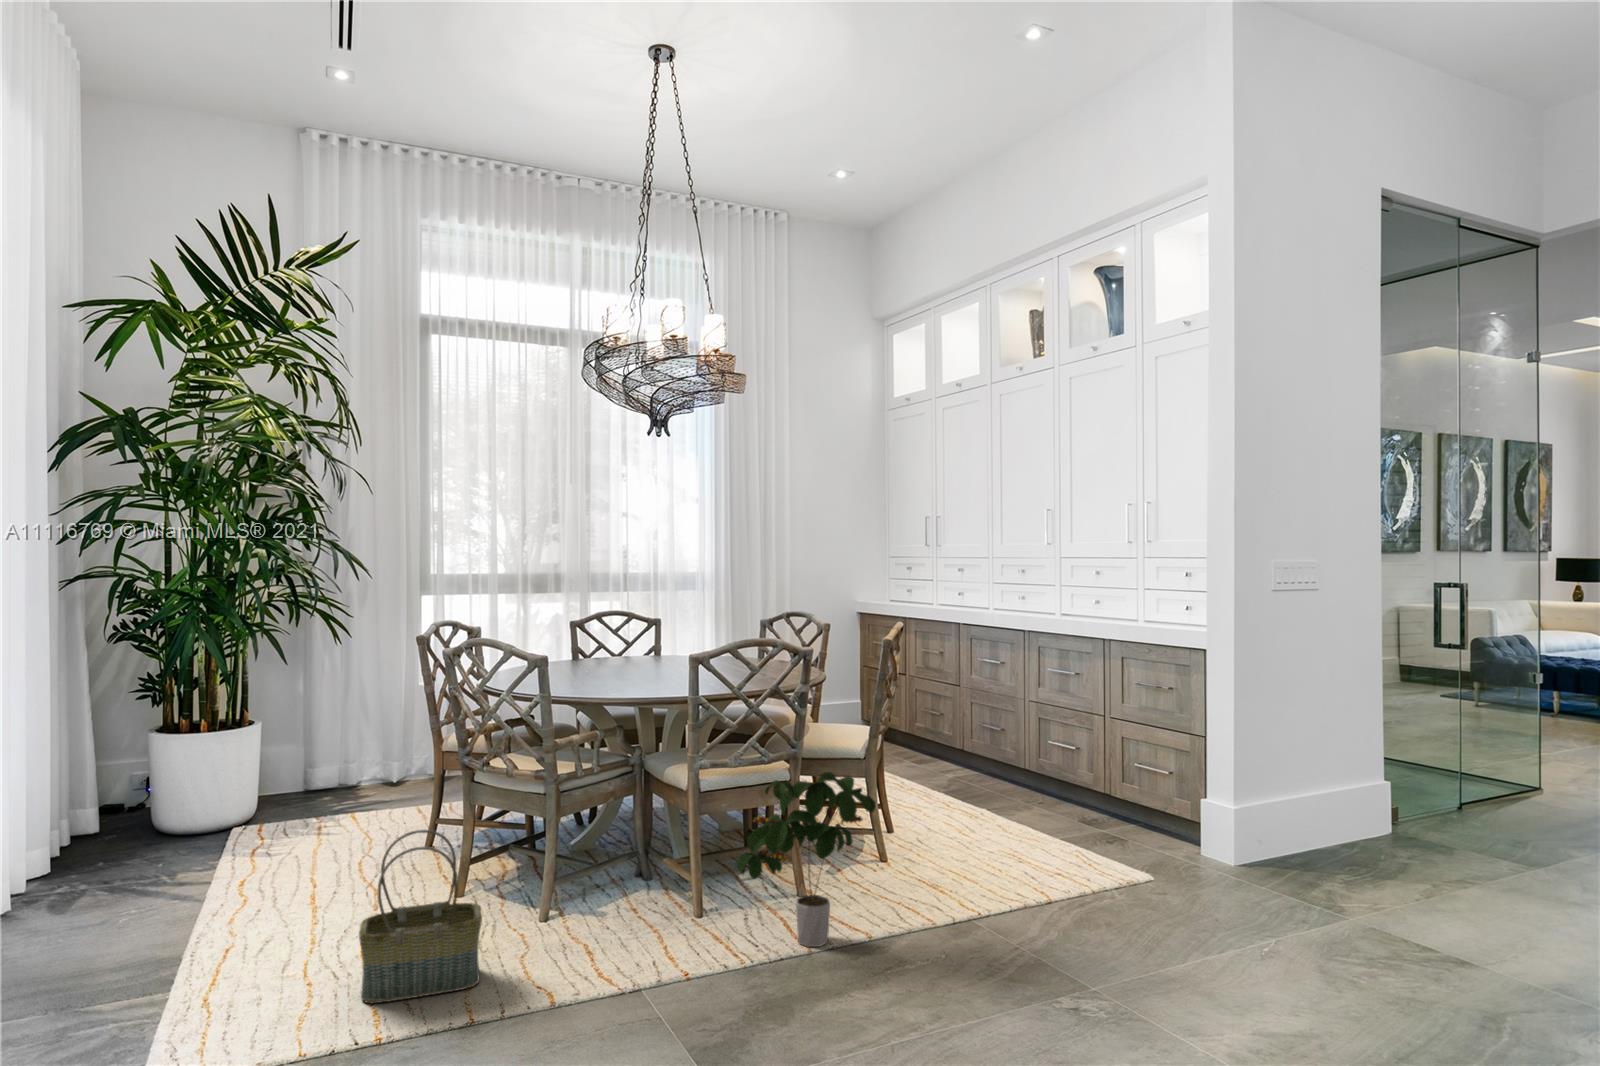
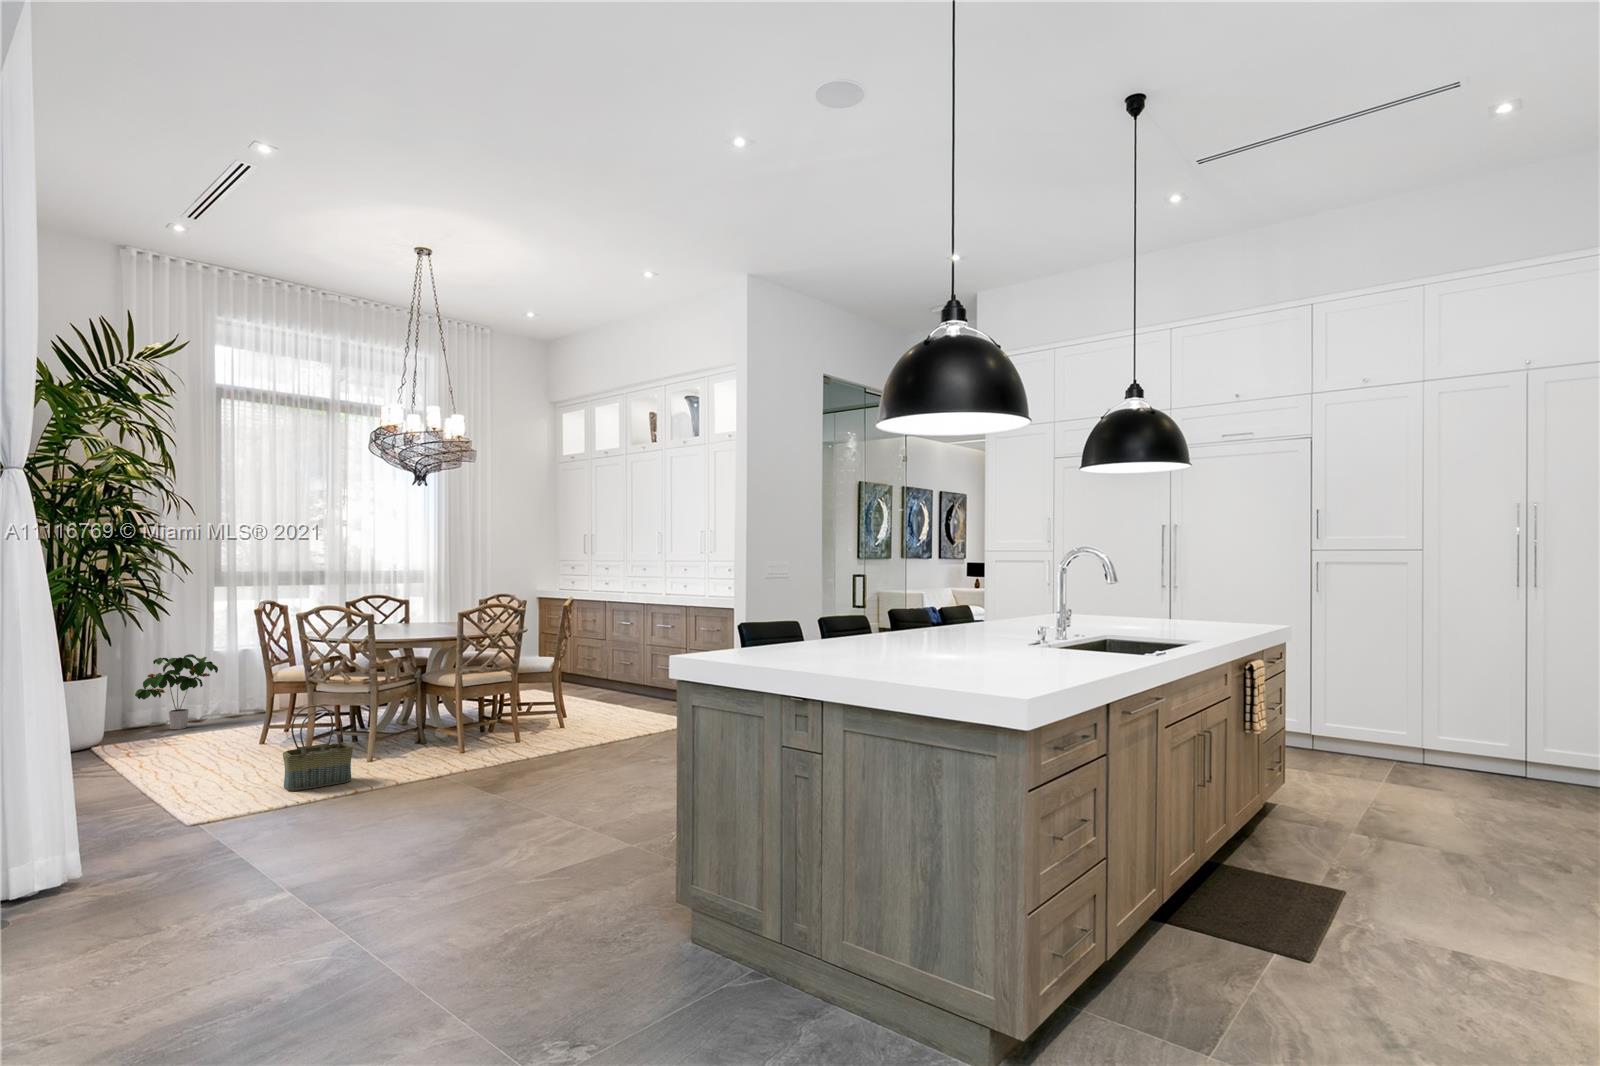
potted plant: present [737,772,876,947] -> present [135,654,218,729]

